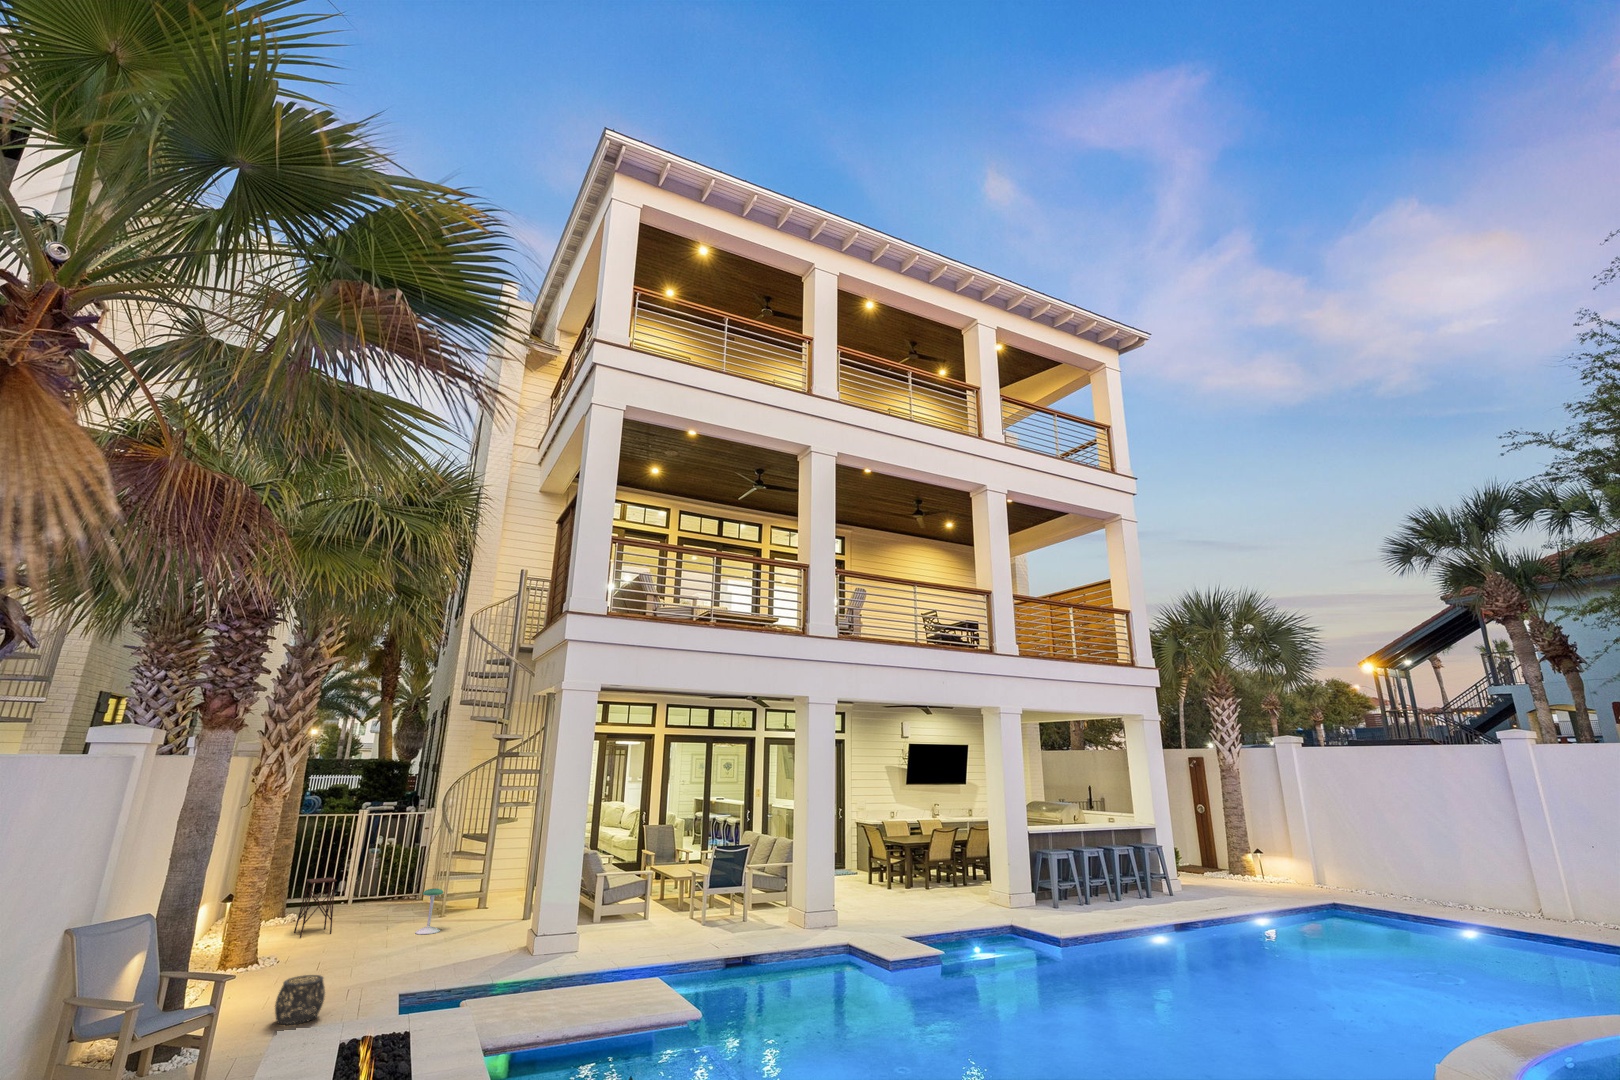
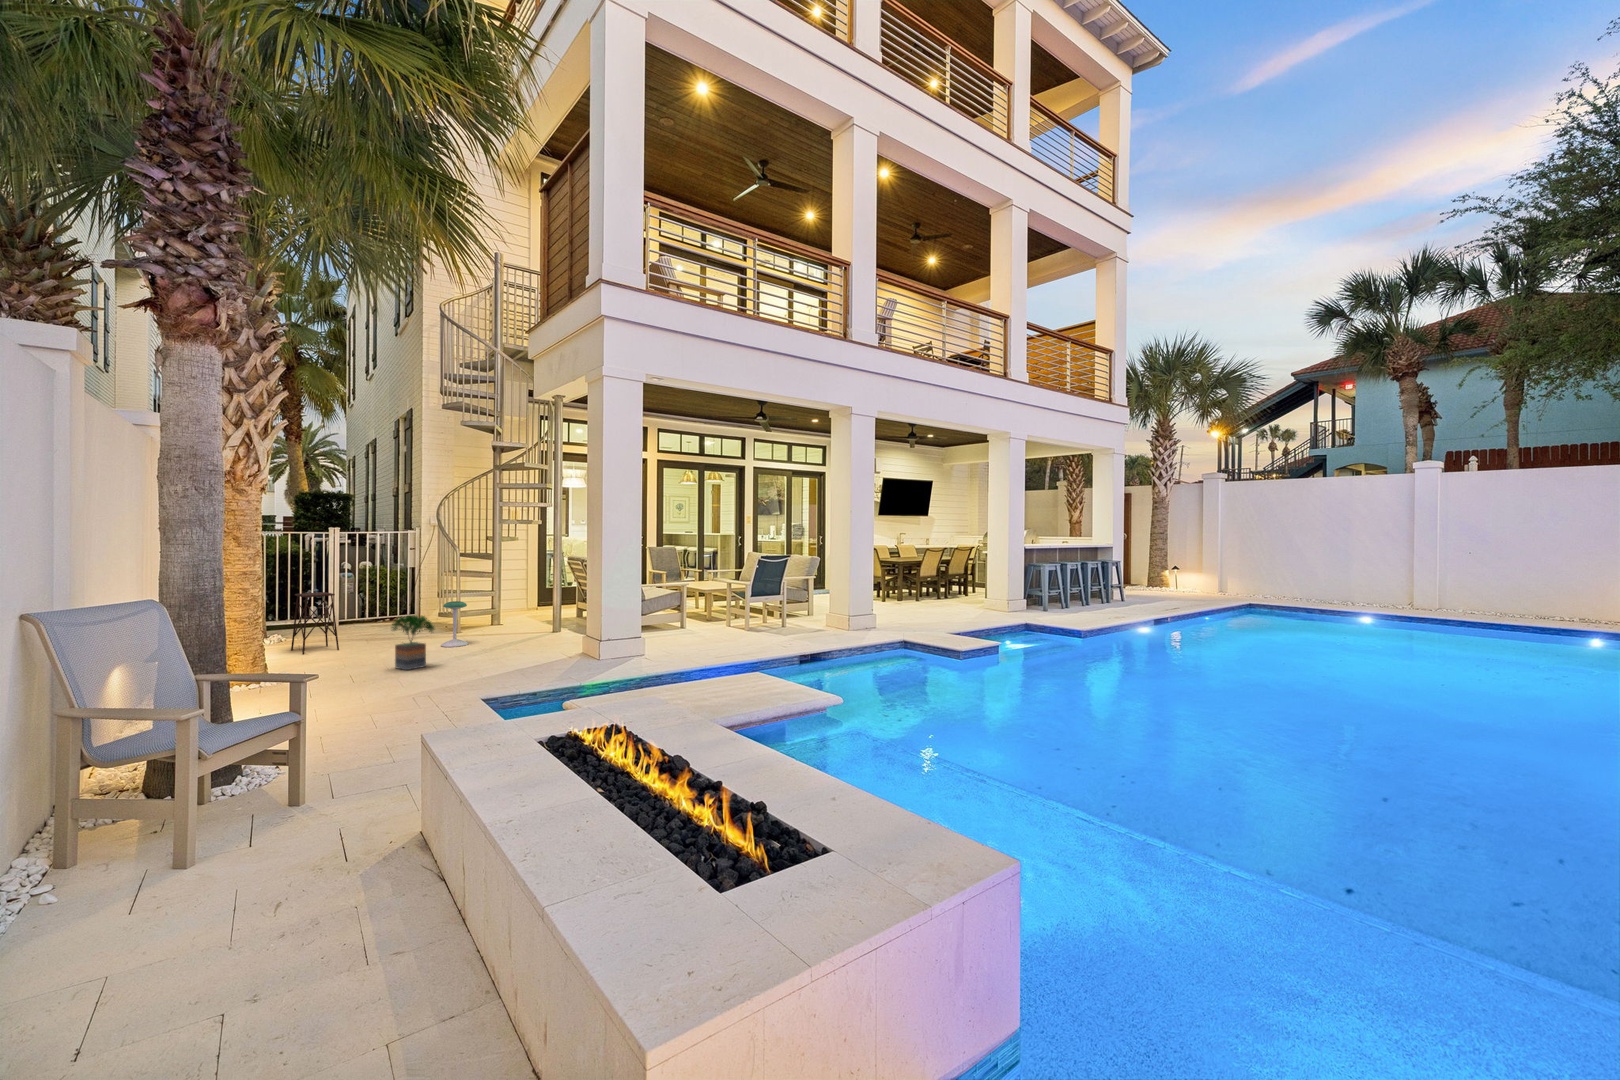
potted tree: none [360,905,400,960] -> present [391,616,435,670]
woven basket: present [275,975,325,1024] -> none [337,680,400,735]

